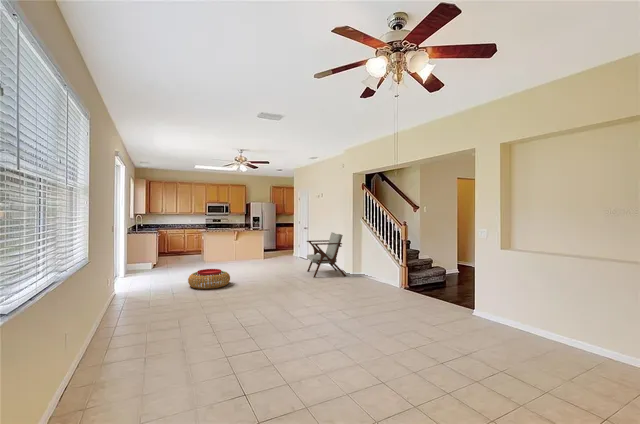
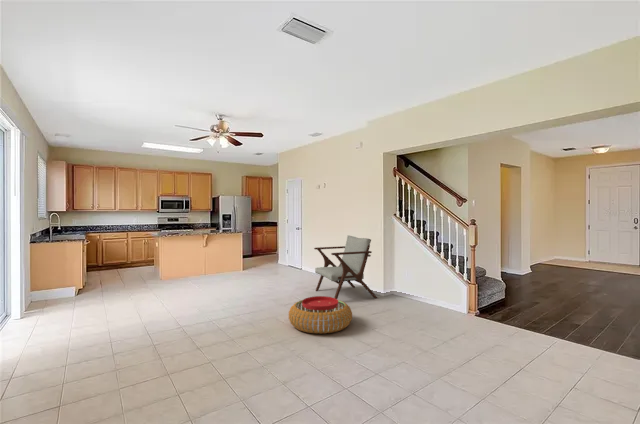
pouf: present [188,269,230,289] -> present [289,296,352,334]

